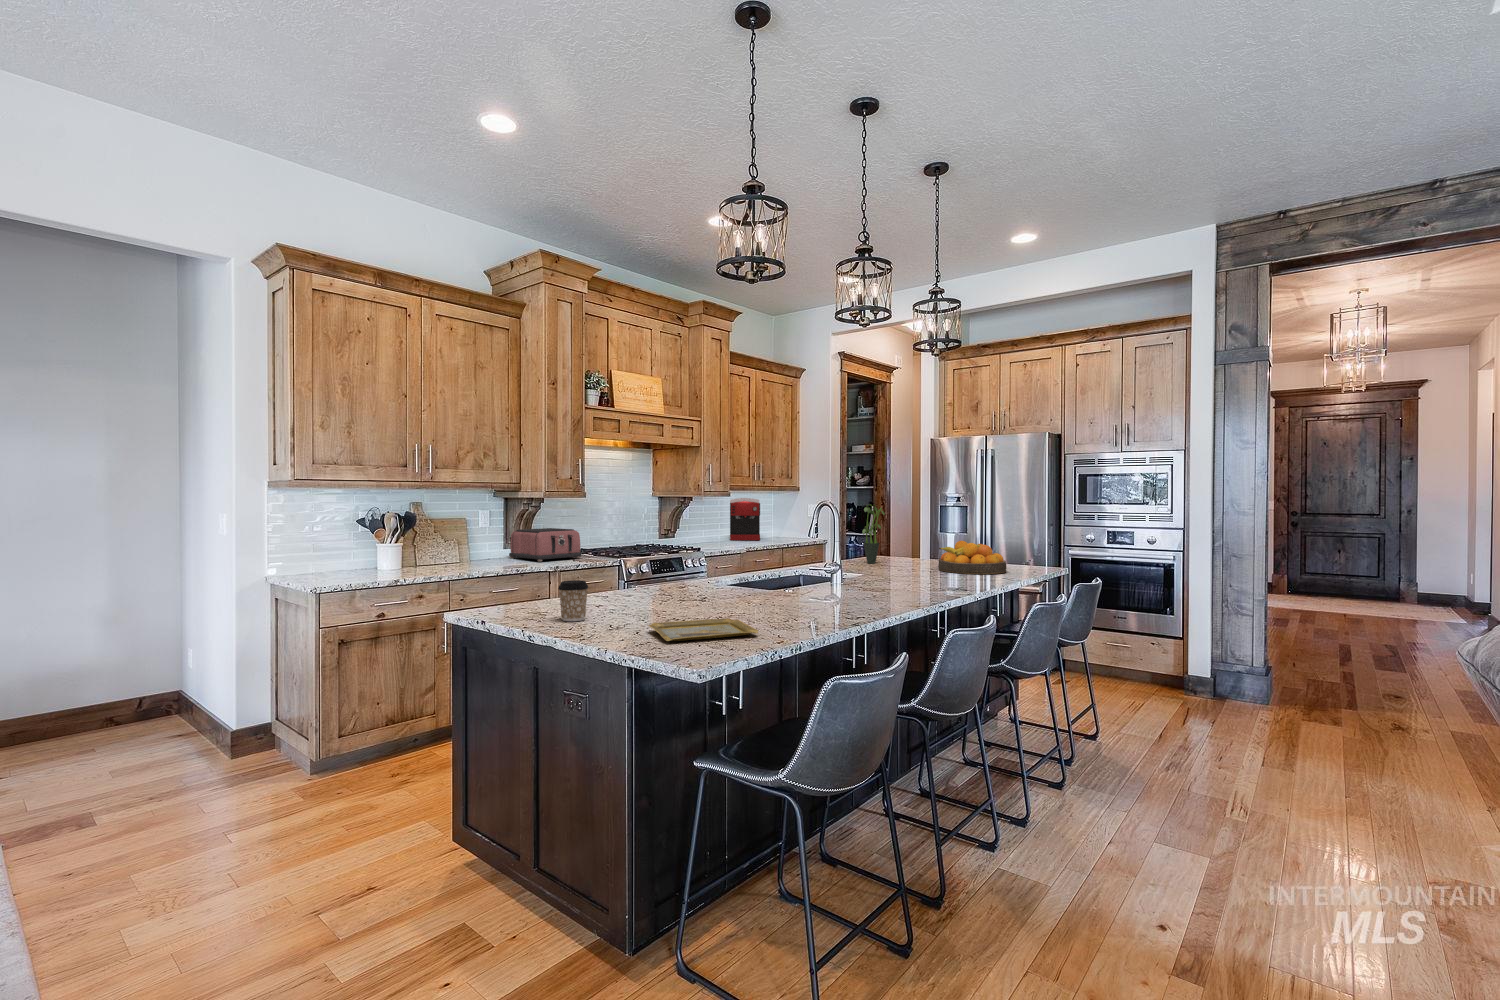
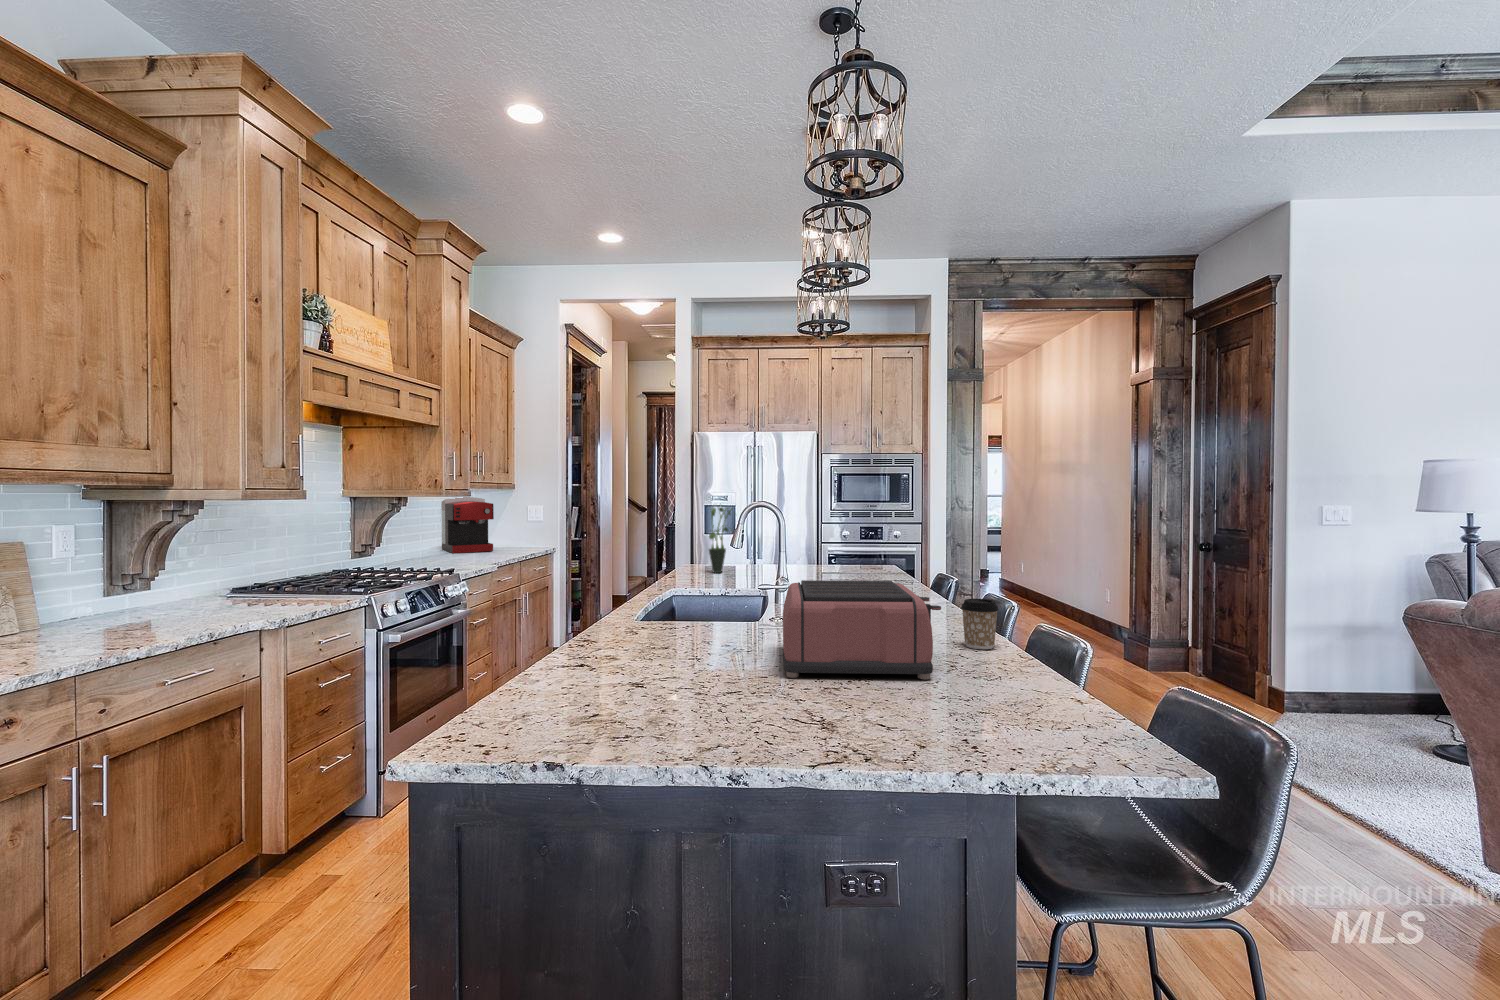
toaster: present [509,528,582,562] -> present [783,580,941,680]
fruit bowl: present [938,541,1006,574] -> none [802,542,874,578]
coffee cup: present [558,580,588,621] -> present [961,599,999,649]
tray: present [649,618,758,641] -> none [924,688,1070,759]

